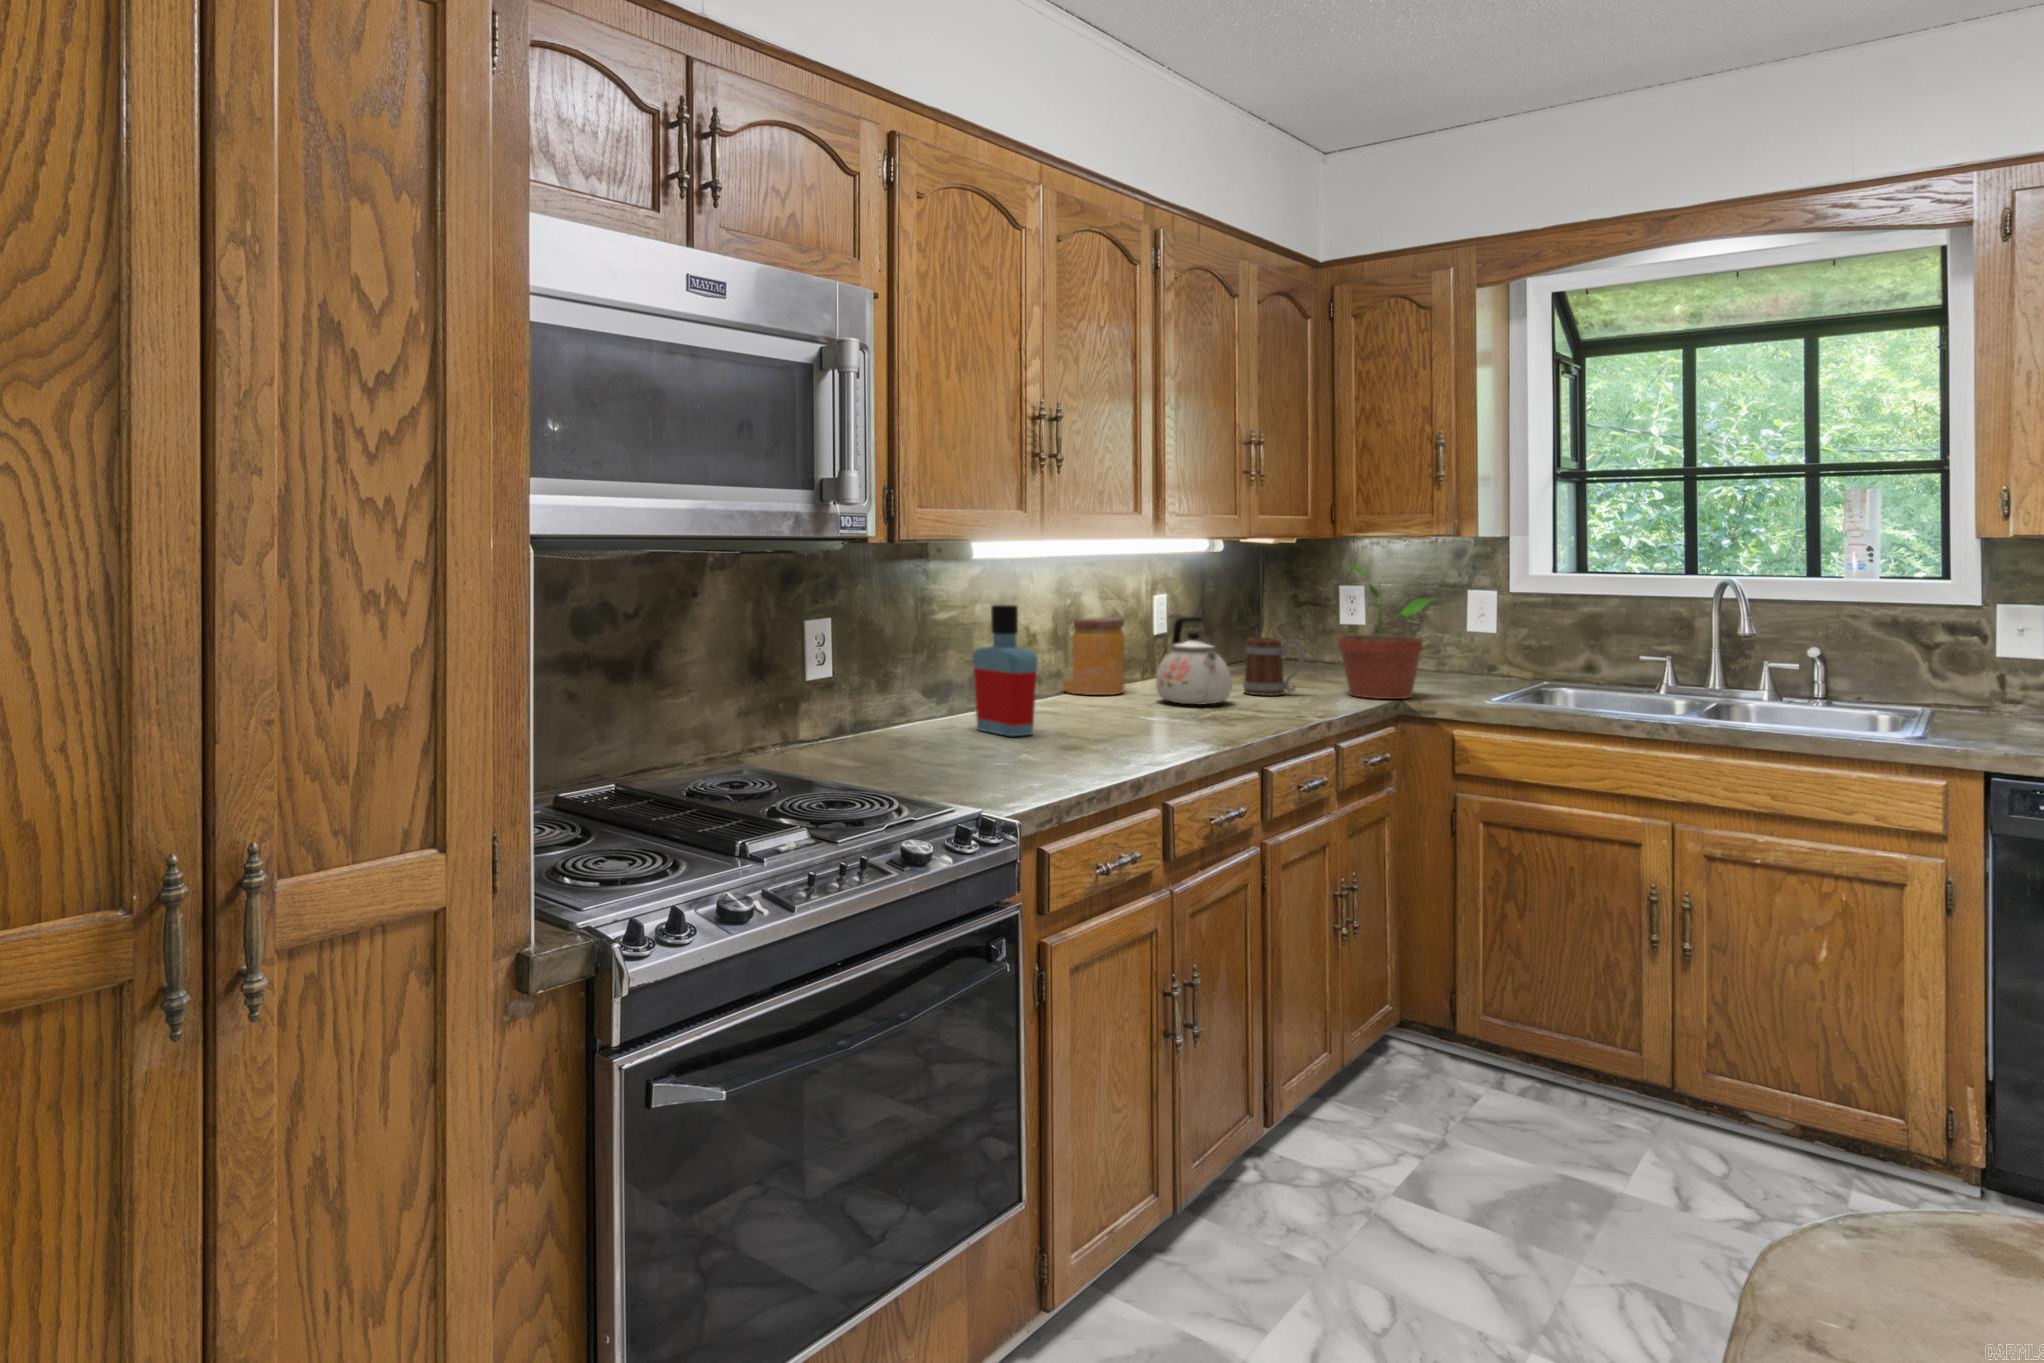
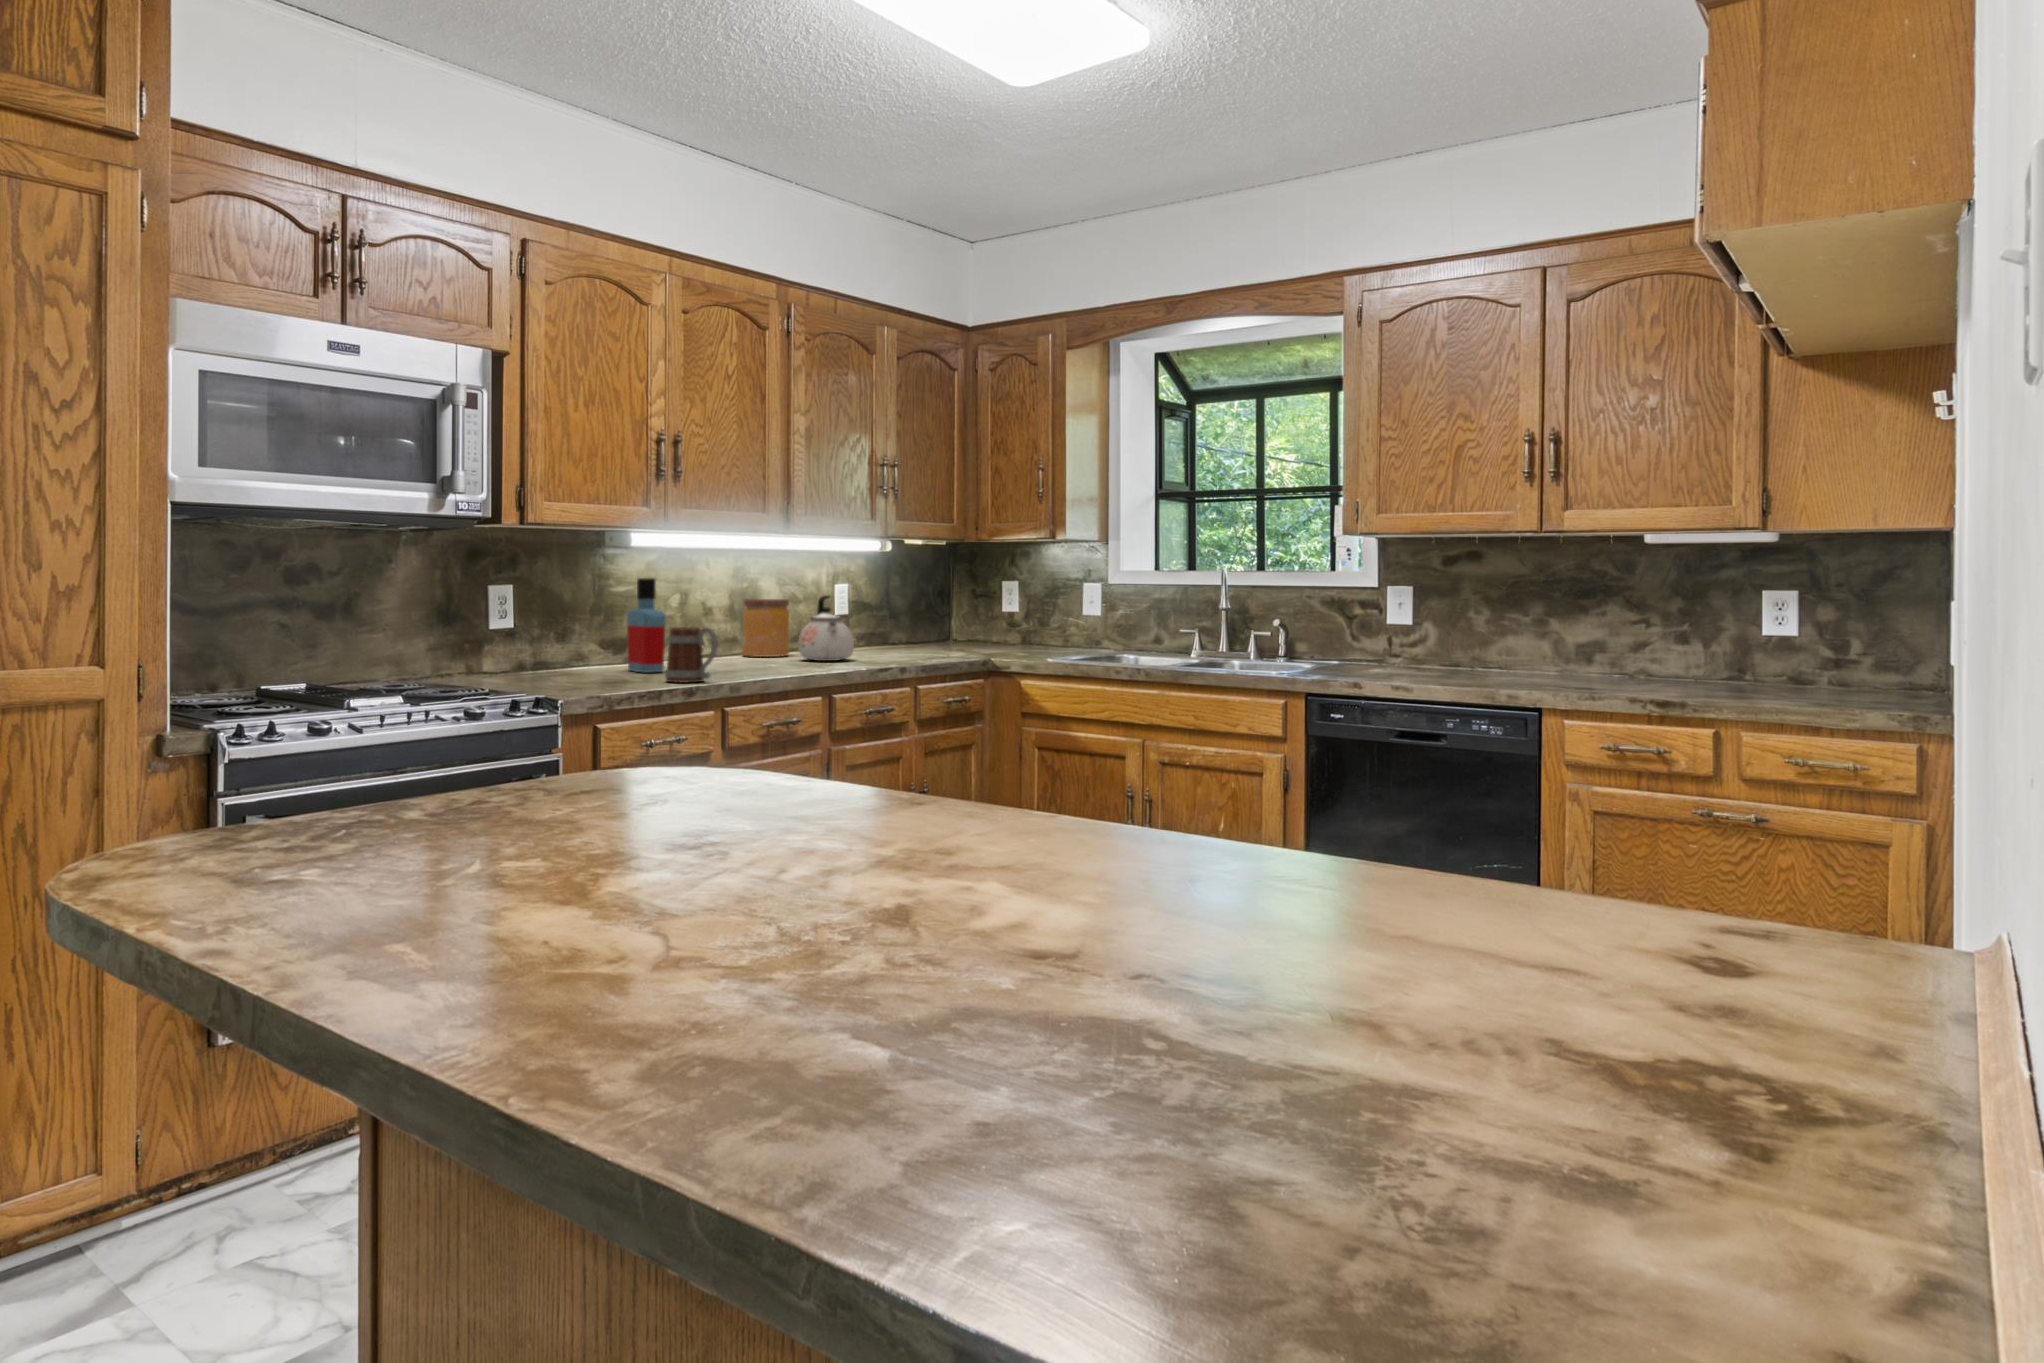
potted plant: present [1338,565,1432,699] -> none [948,558,1016,659]
mug: present [1243,637,1305,696] -> present [665,627,718,682]

